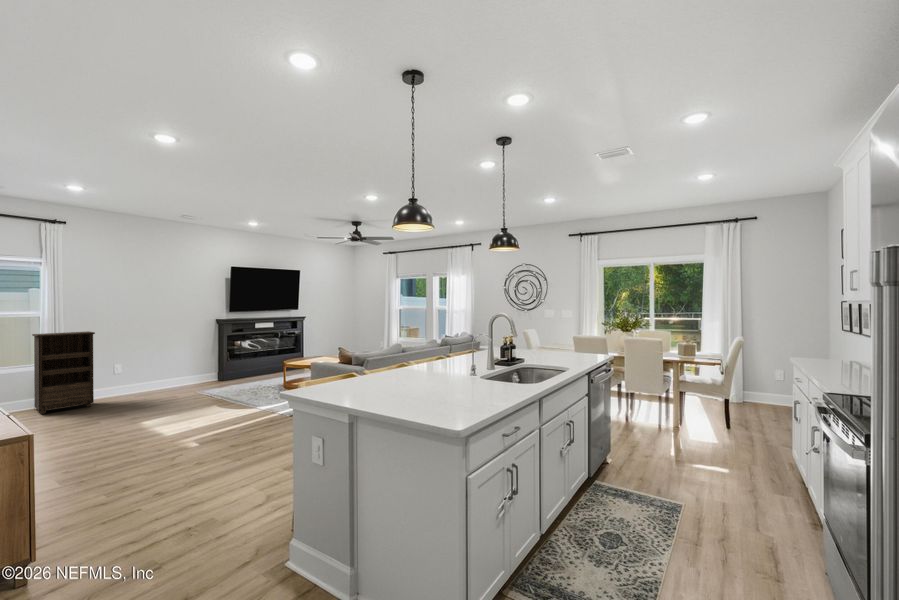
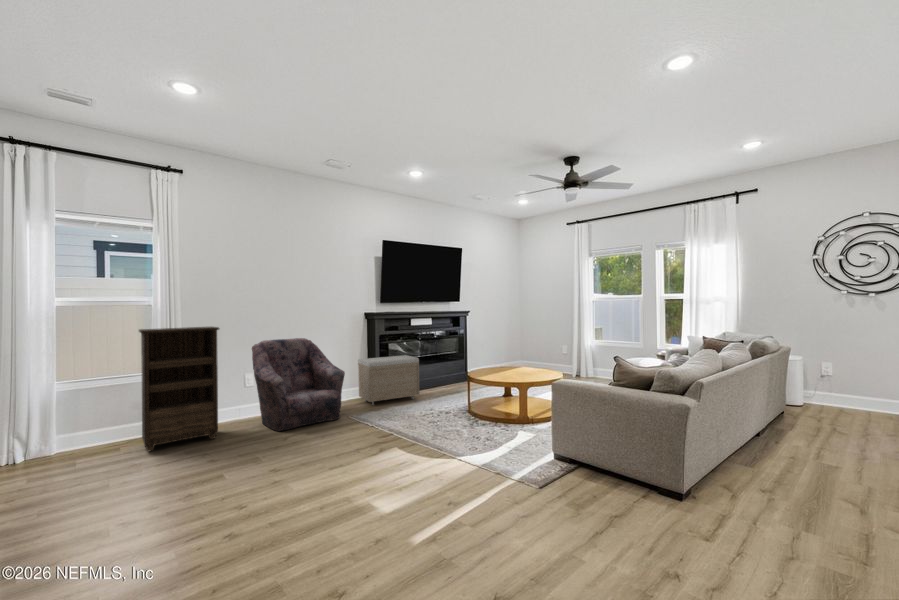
armchair: none [120,339,192,401] -> present [252,338,345,431]
storage bench: none [208,350,255,385] -> present [358,355,420,405]

